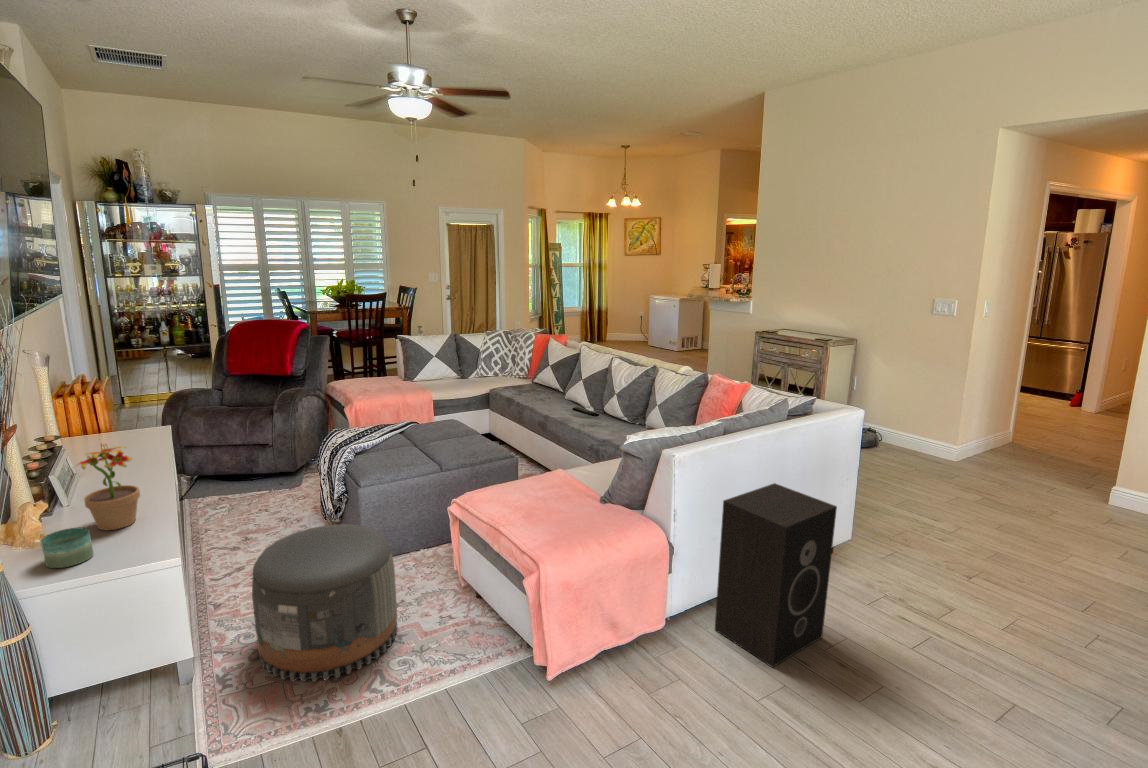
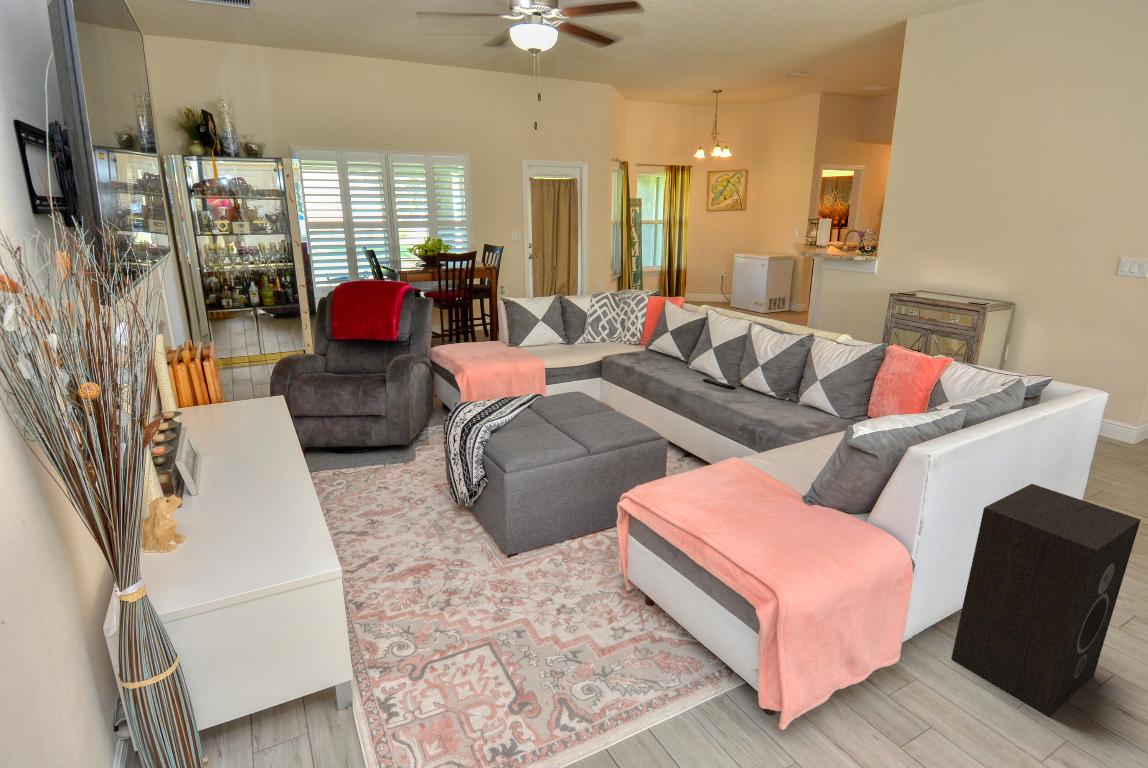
potted plant: present [77,444,140,530] -> none [209,428,284,530]
pouf: present [252,524,397,682] -> none [411,520,570,712]
candle: present [41,528,93,568] -> none [185,531,242,582]

